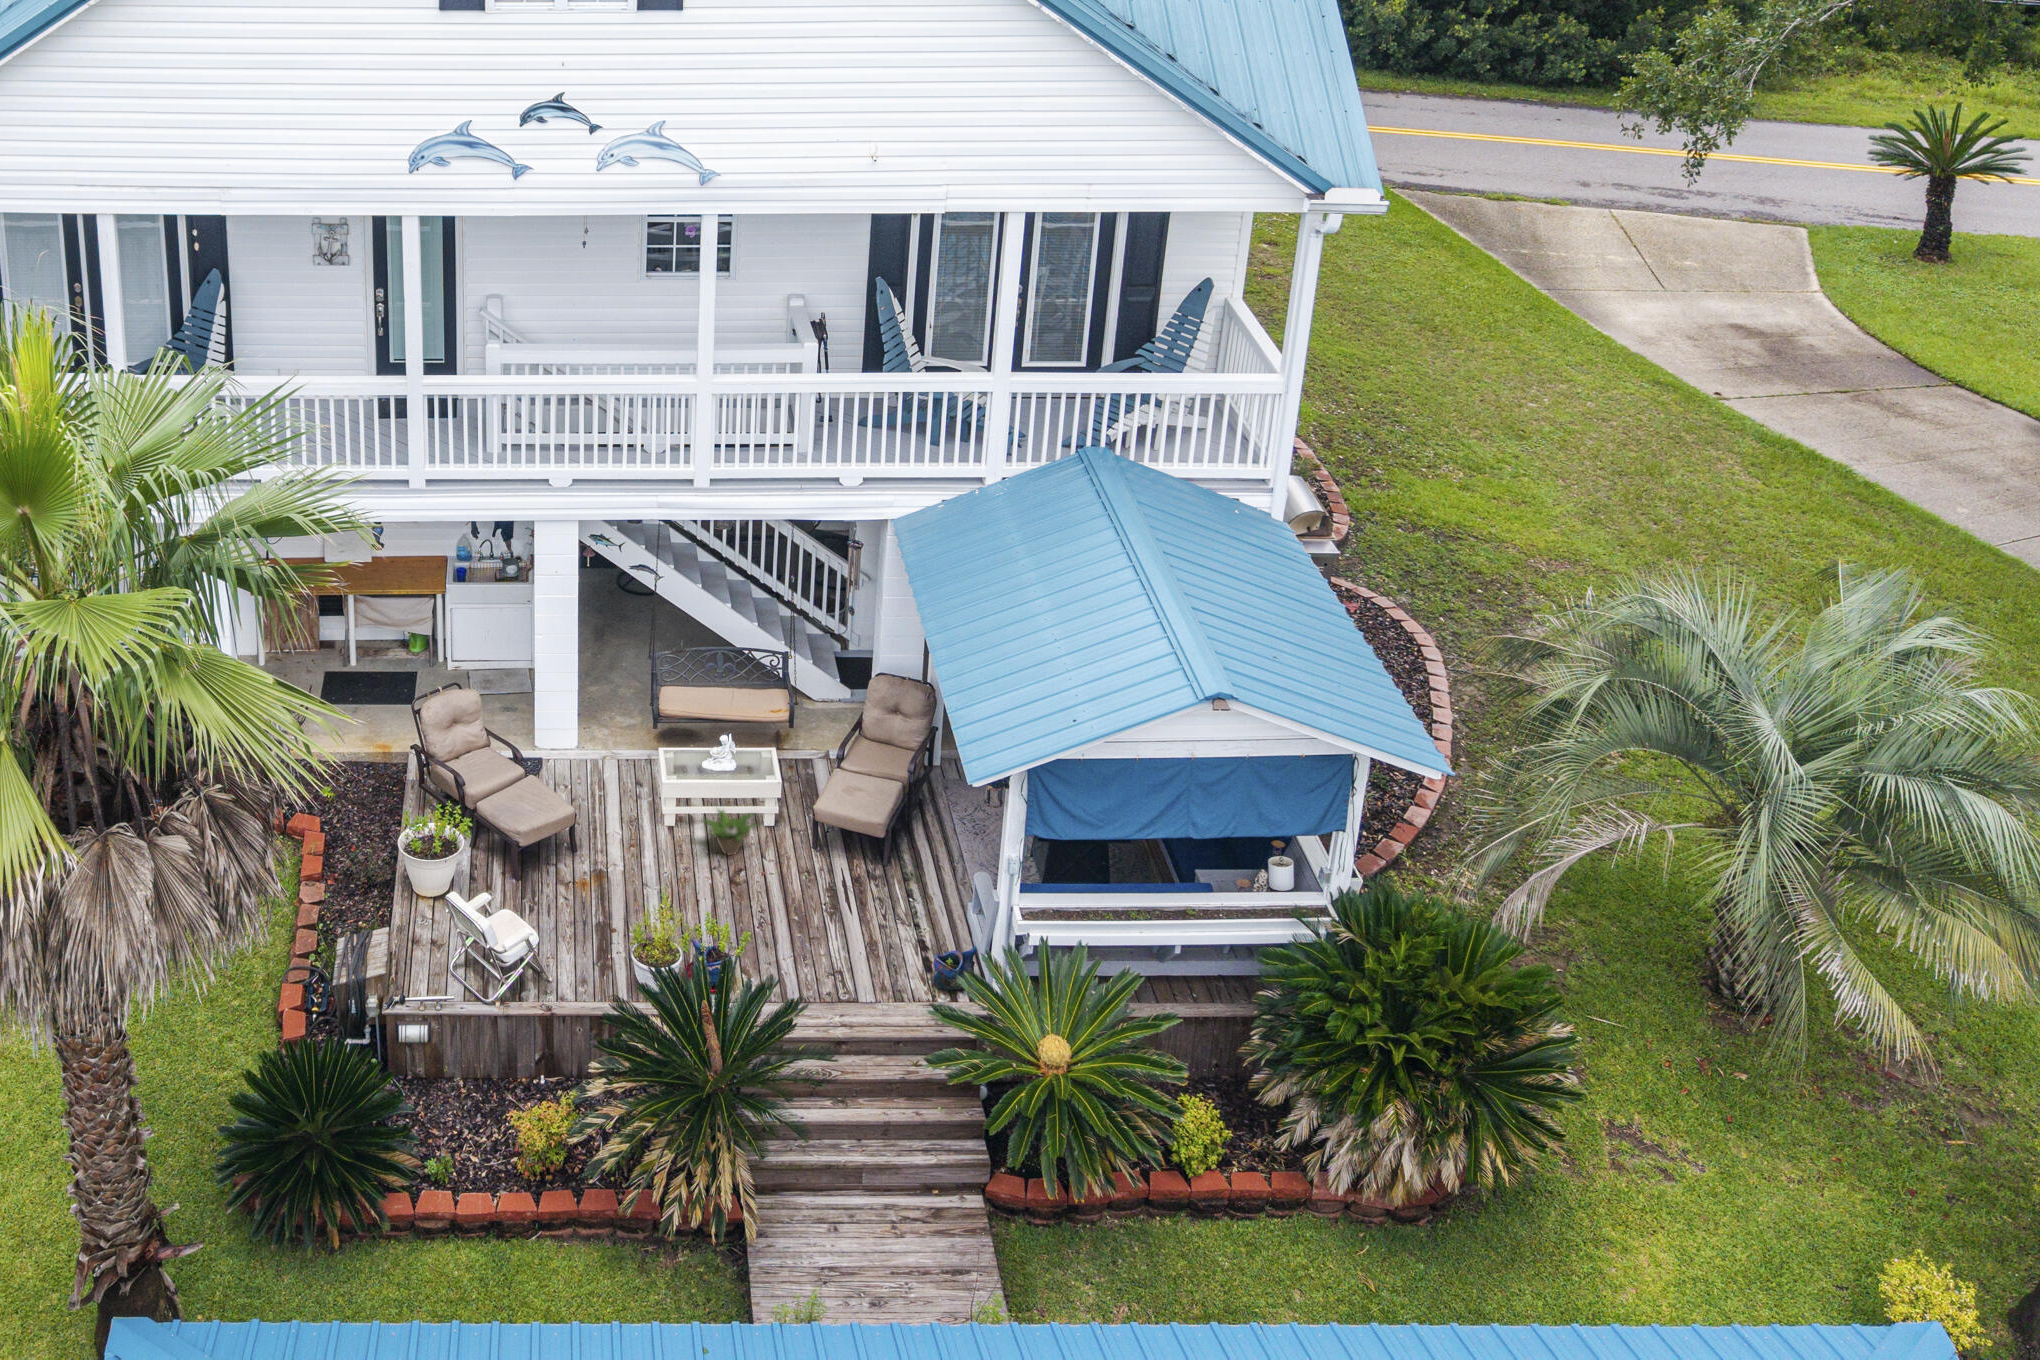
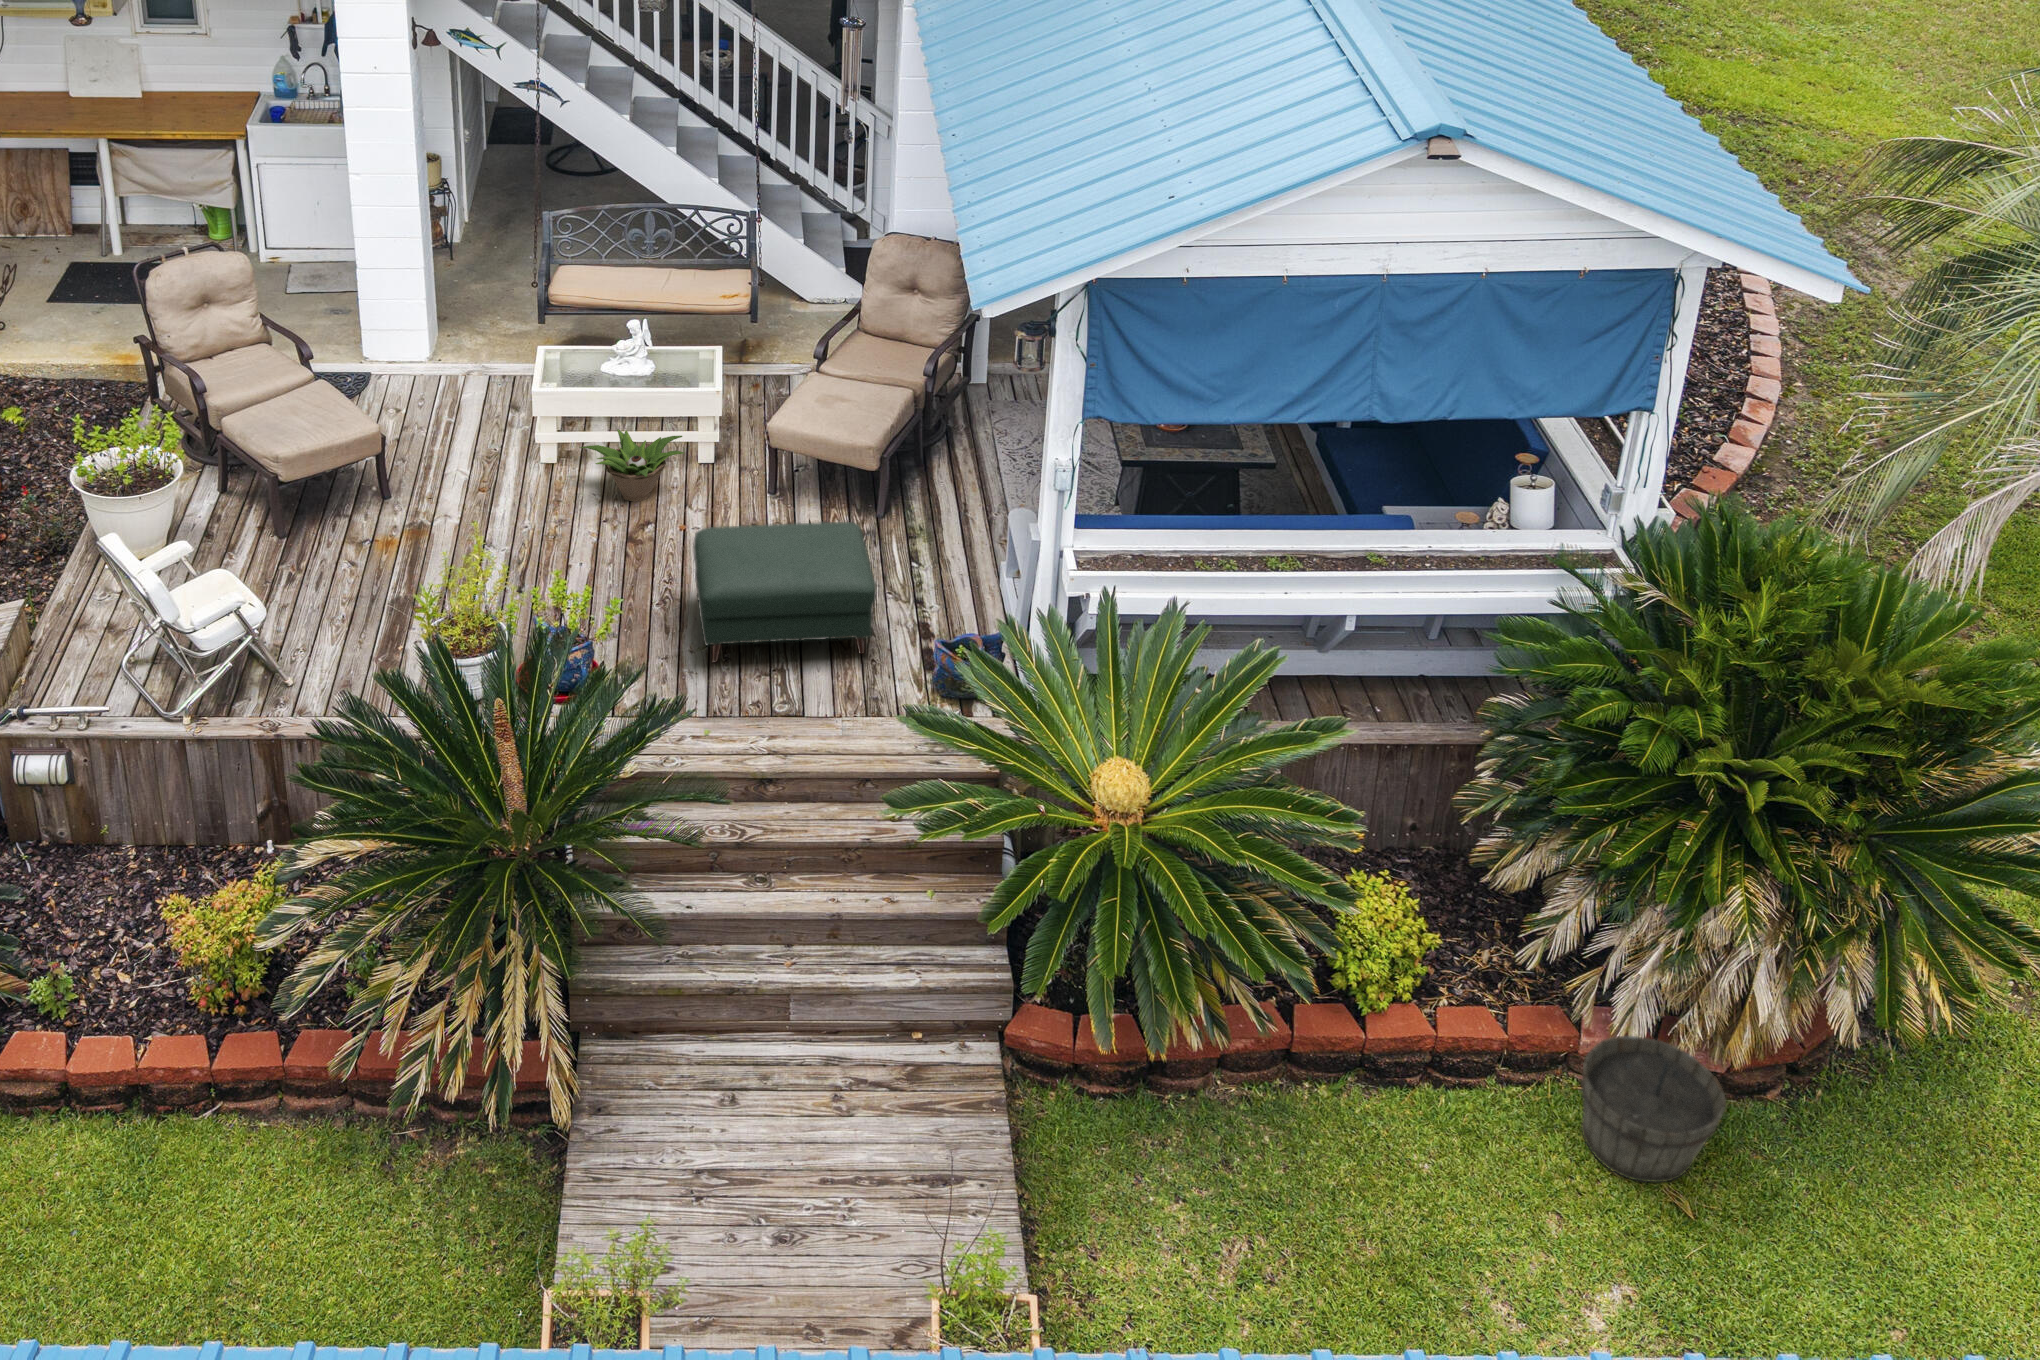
ottoman: none [780,877,894,966] -> present [693,522,876,663]
wooden bucket: none [1312,1192,1392,1276] -> present [1581,1036,1726,1182]

